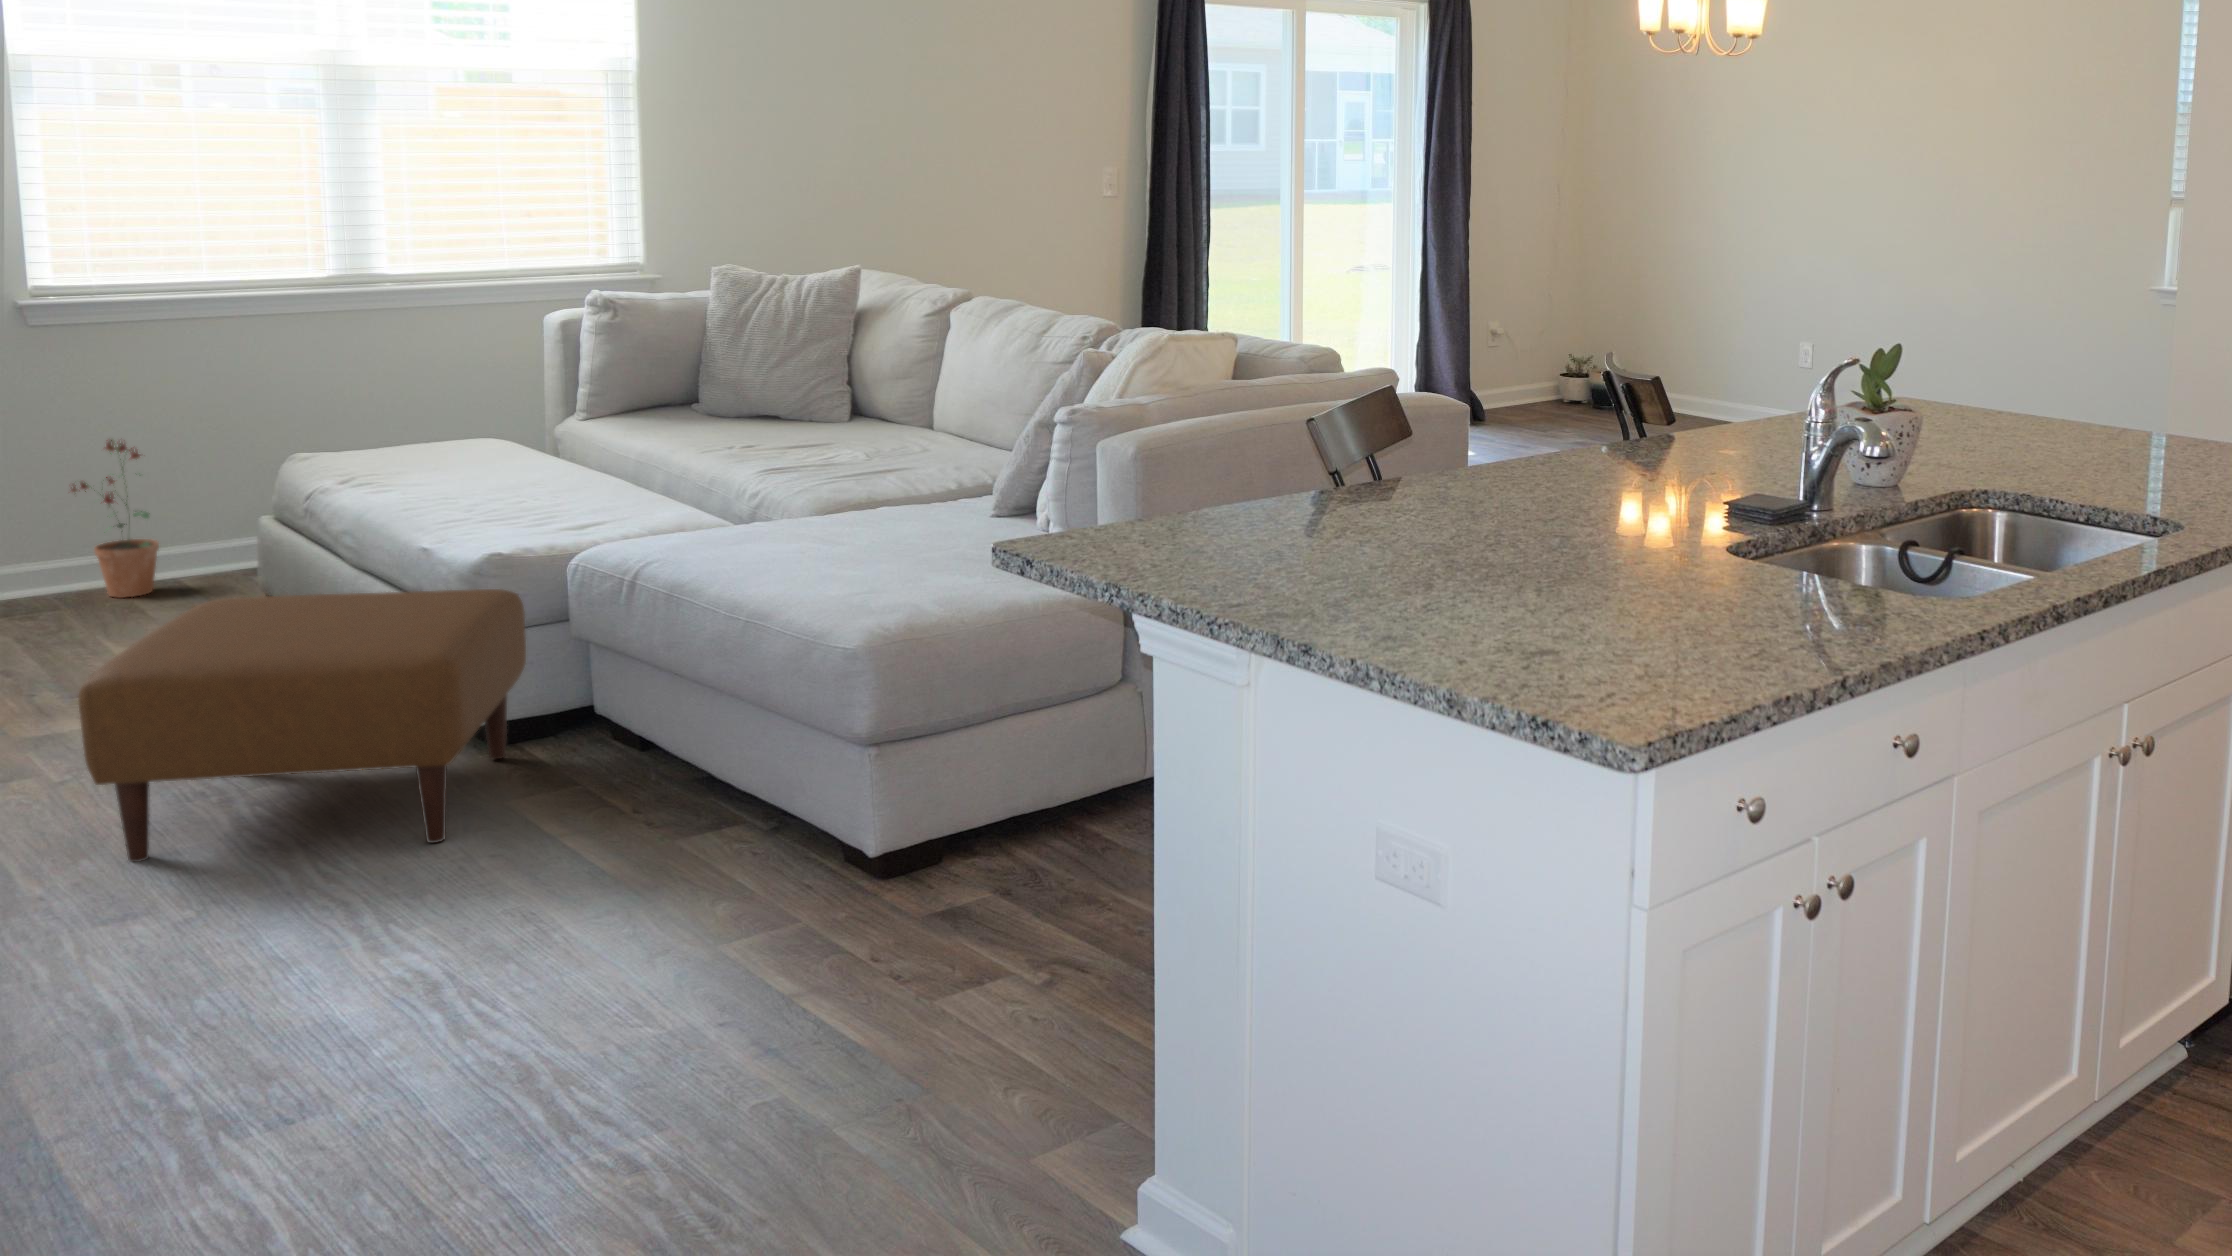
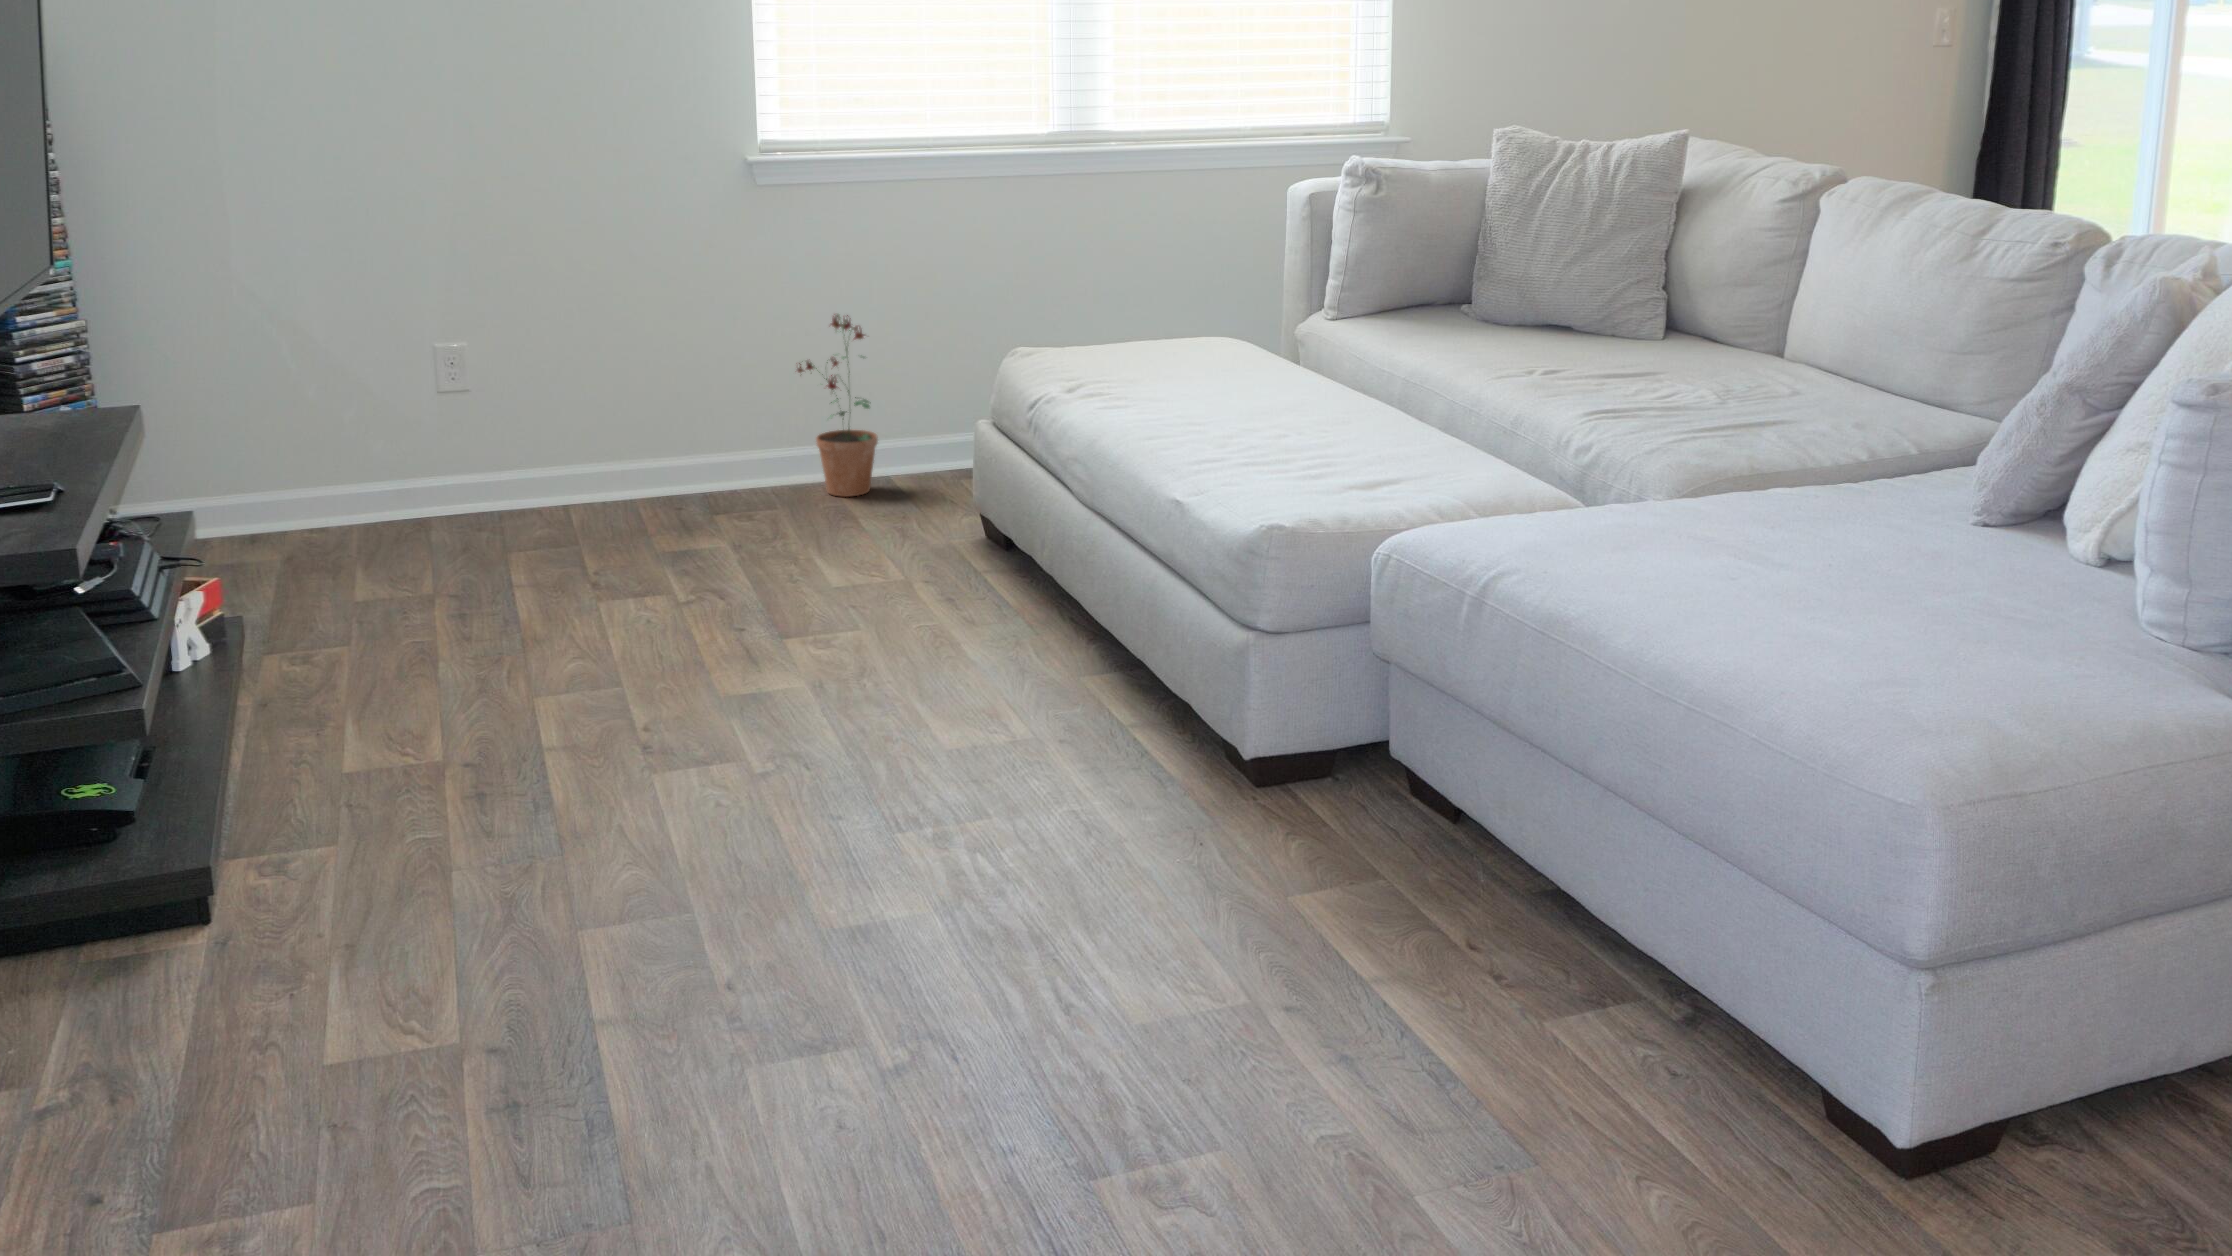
ottoman: present [78,589,526,862] -> none [781,554,1313,968]

